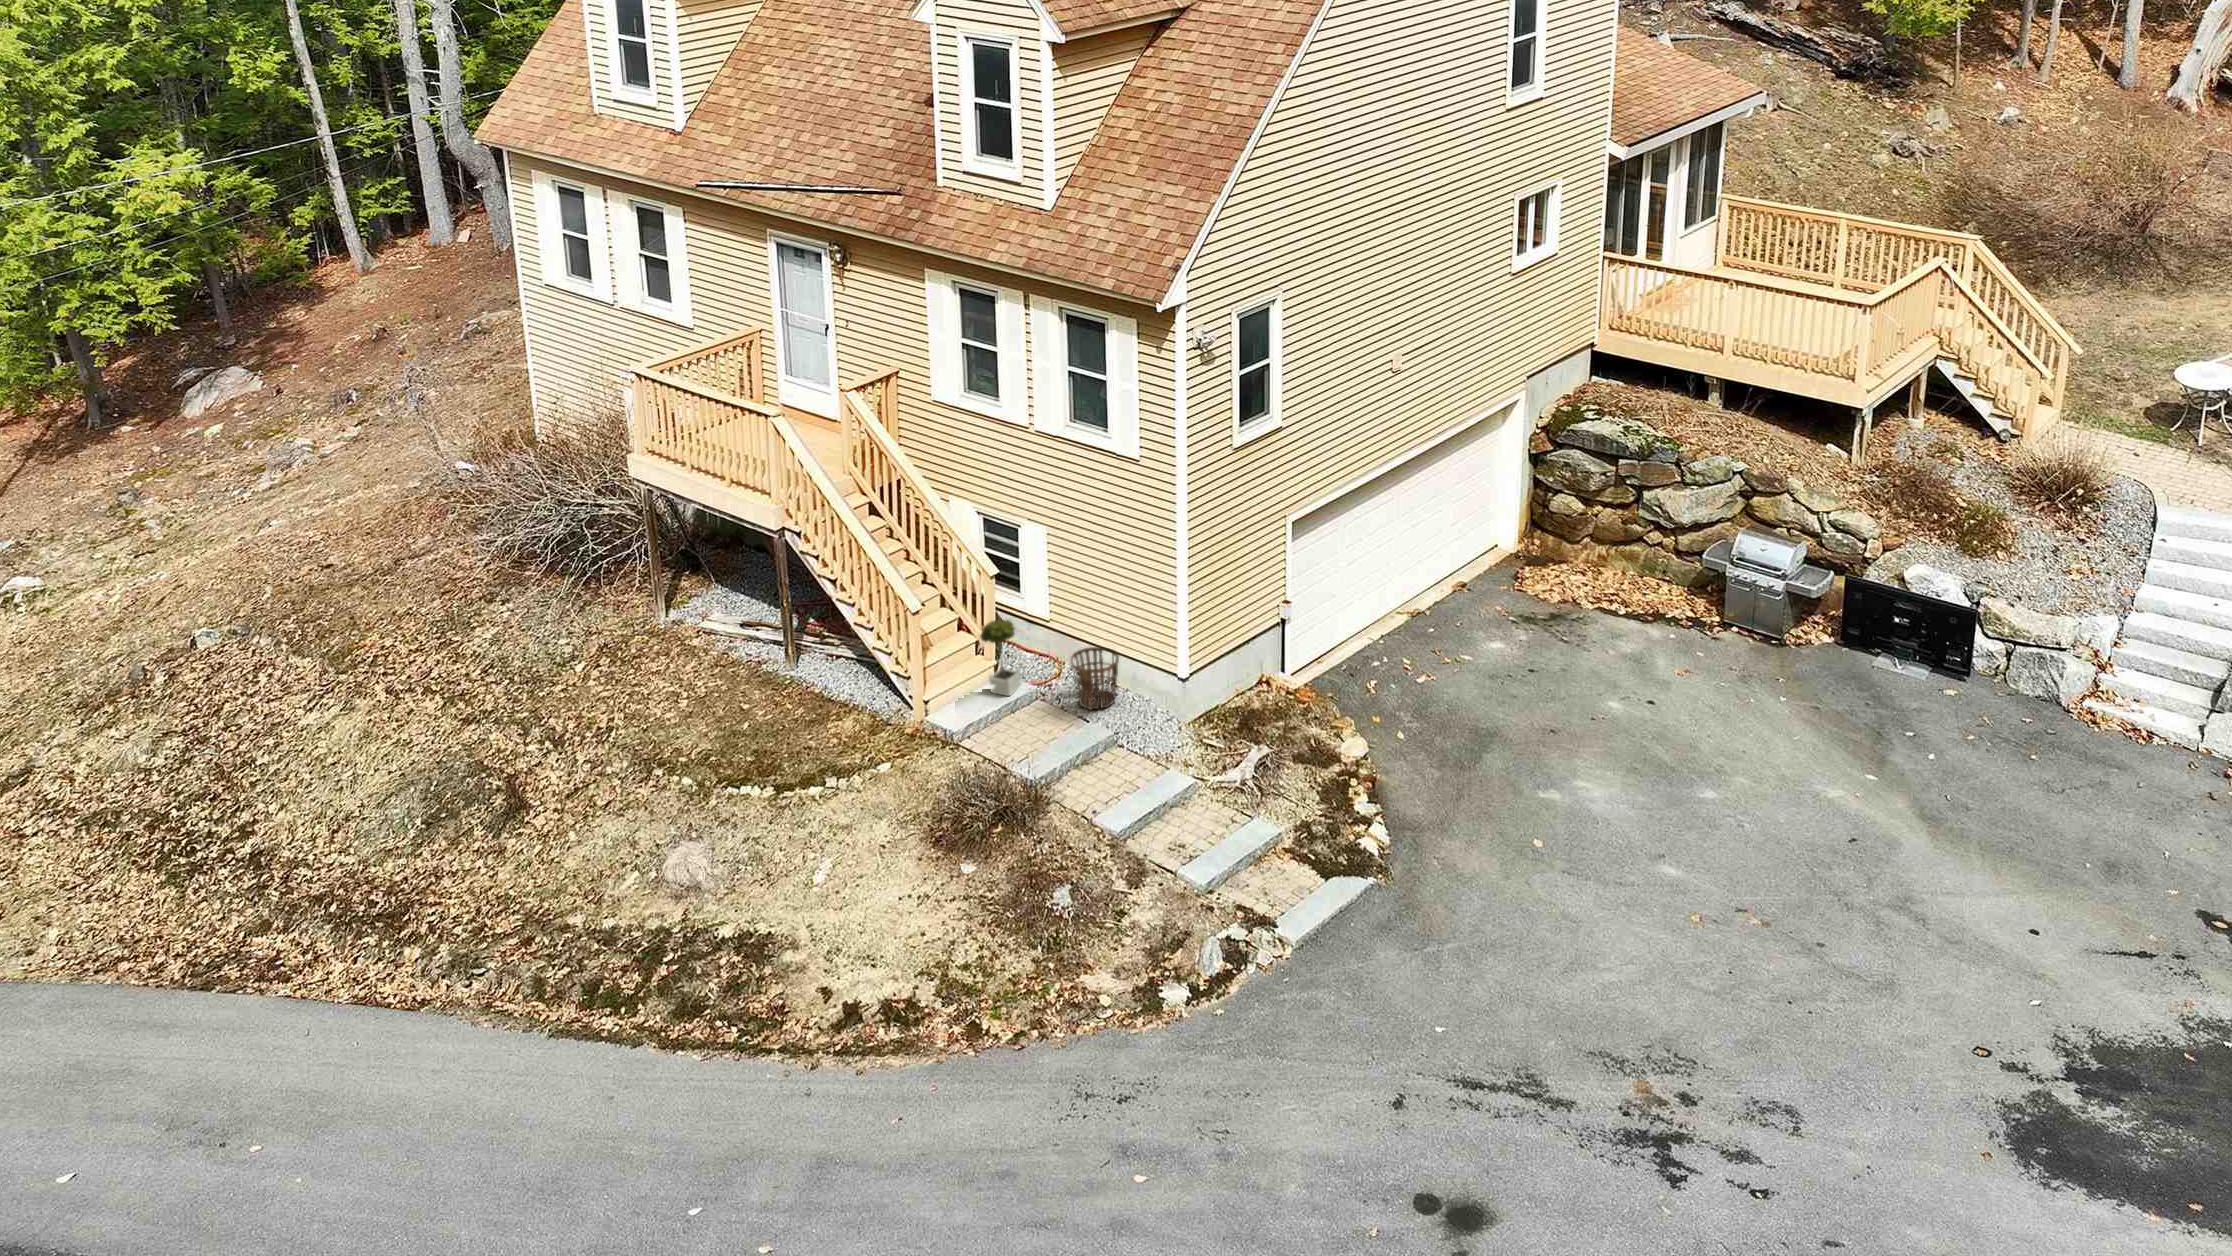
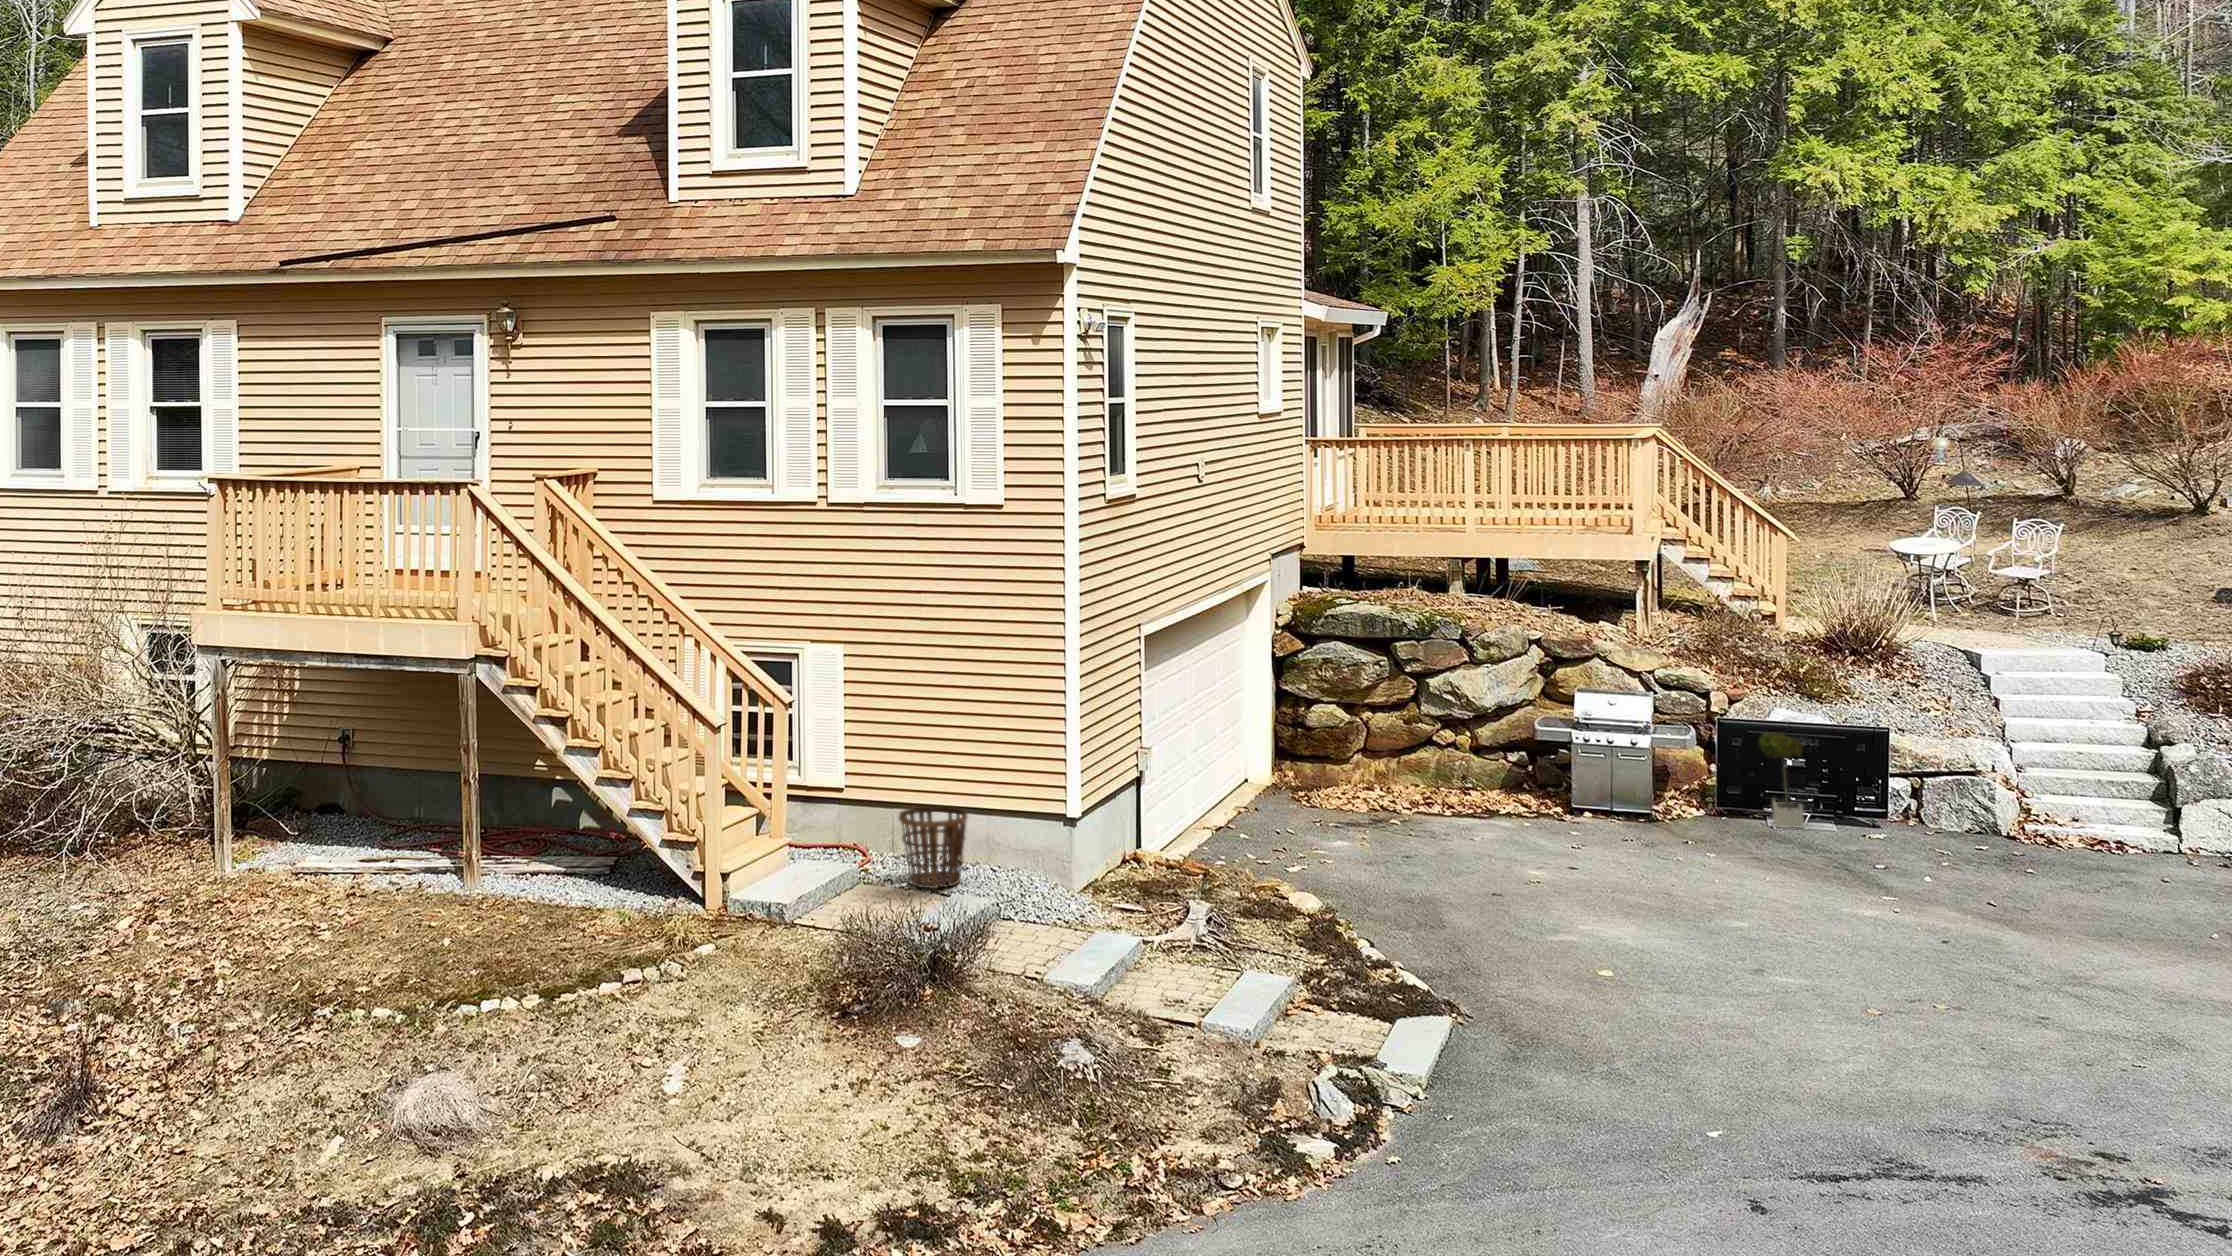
potted tree: present [980,620,1021,696] -> present [1759,733,1804,828]

